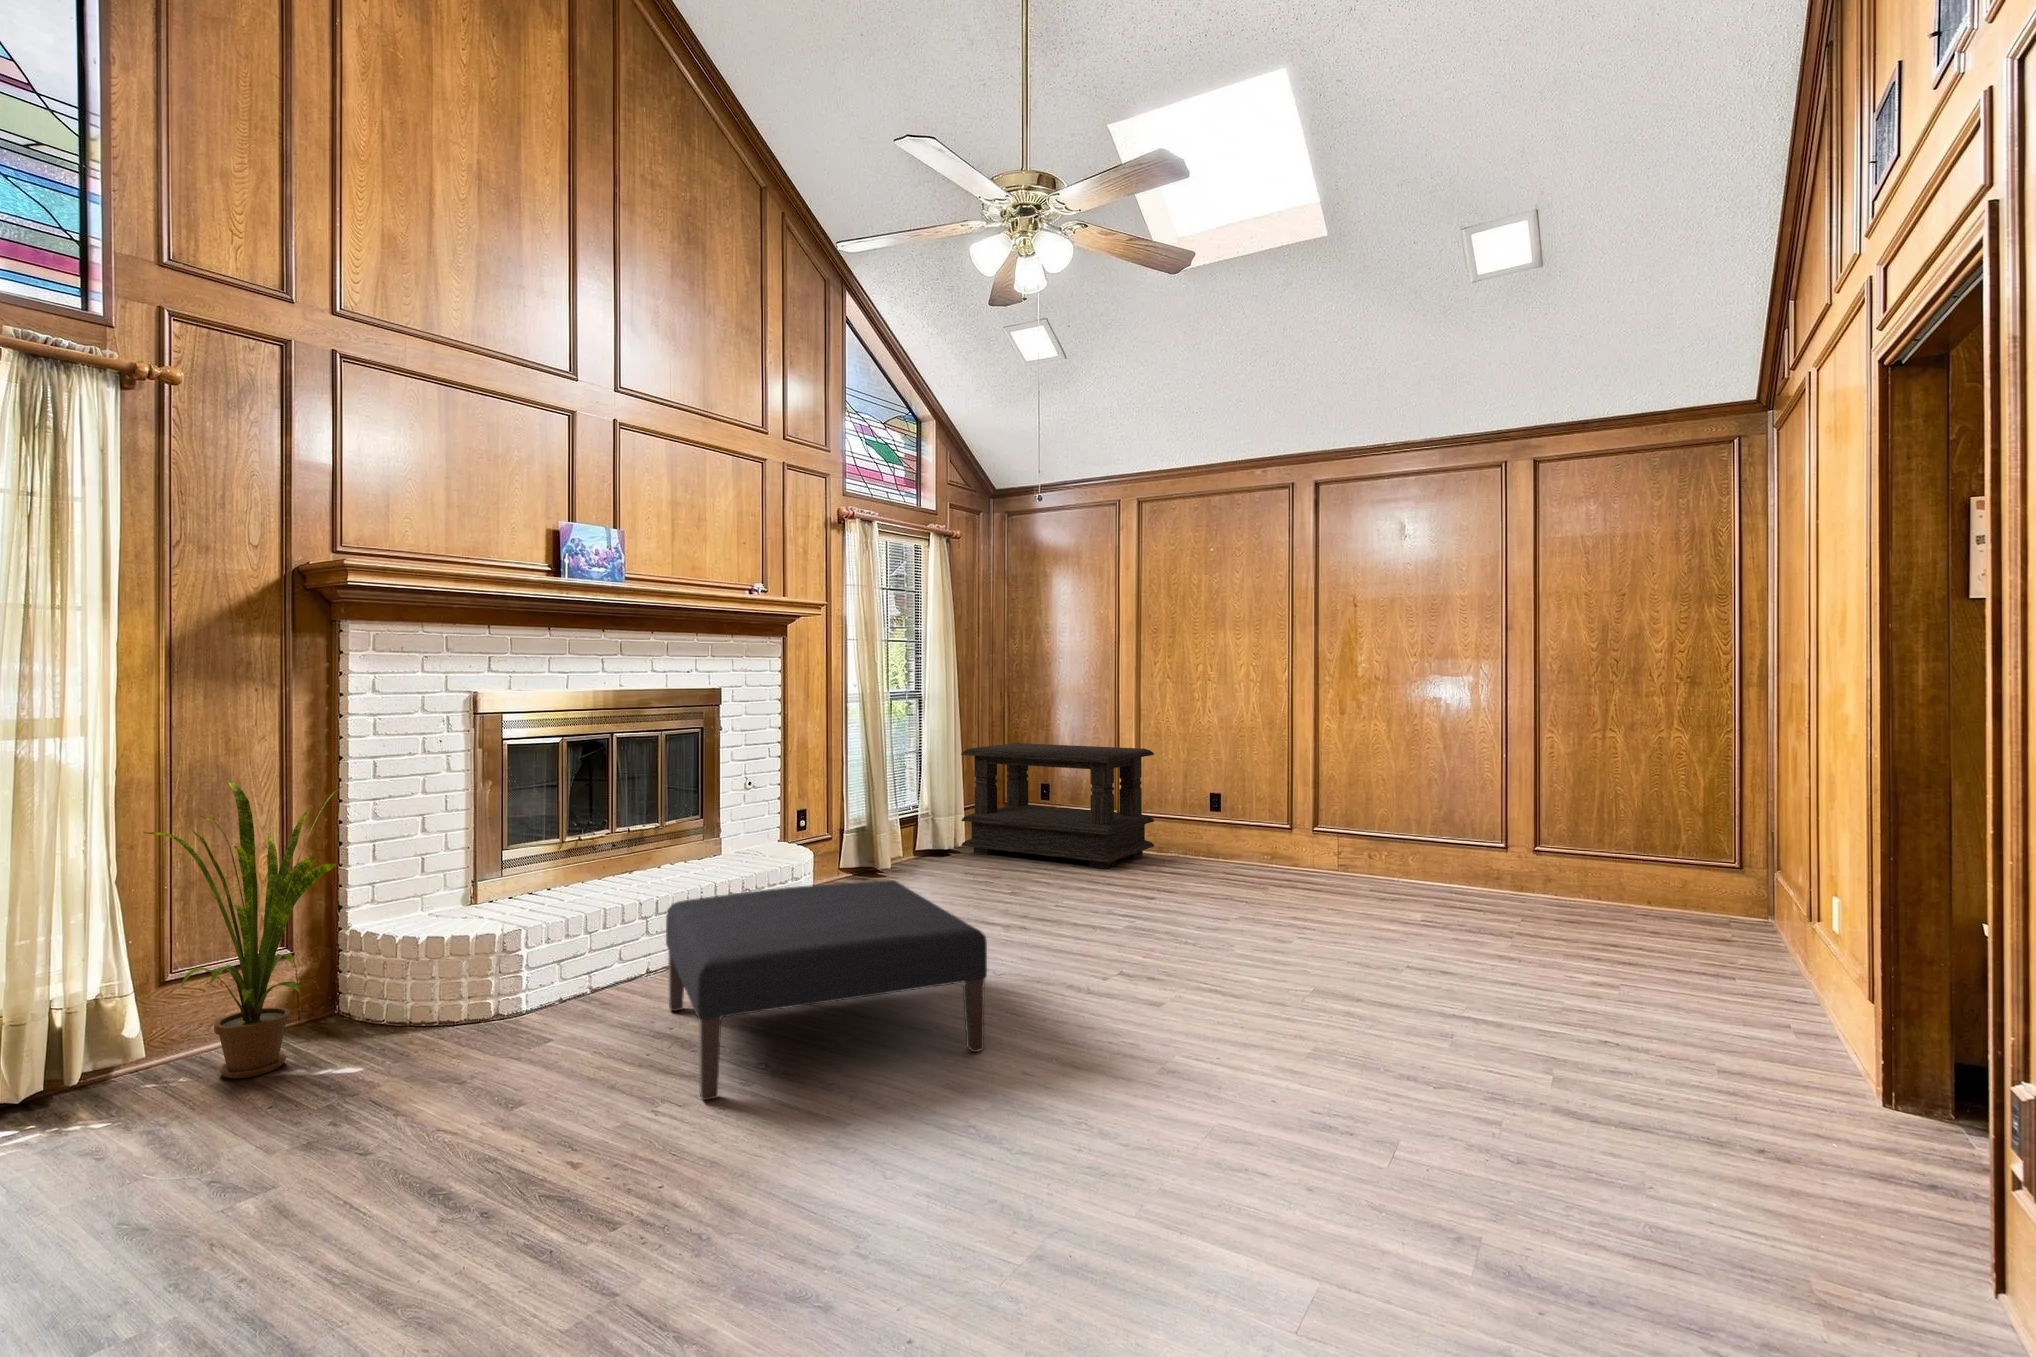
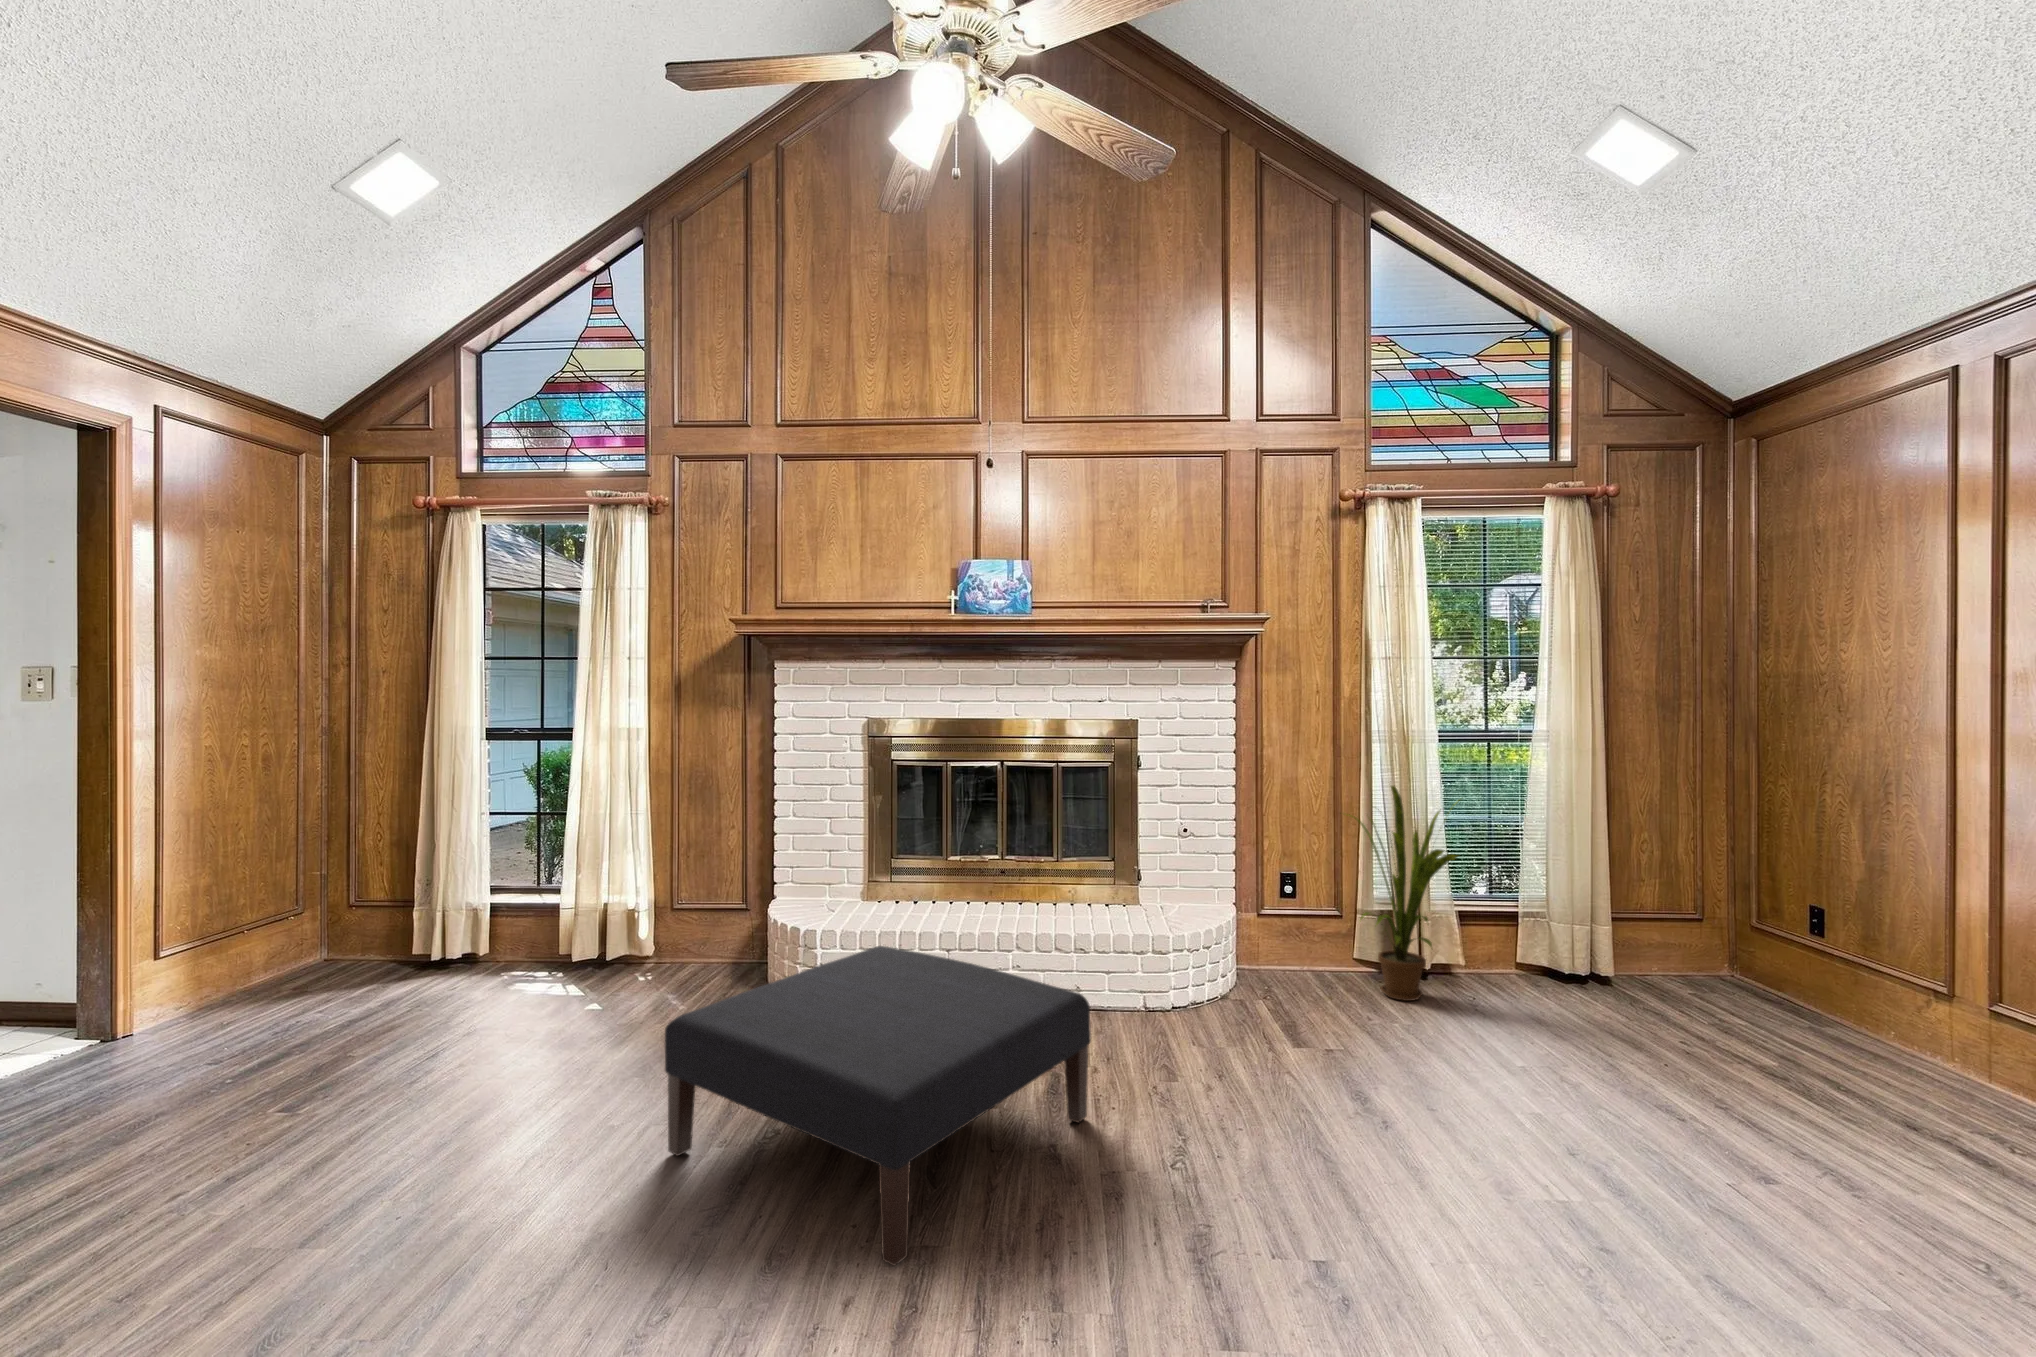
coffee table: present [961,743,1154,869] -> none [1605,824,2028,1099]
house plant: present [145,780,342,1078] -> present [1349,786,1458,1001]

